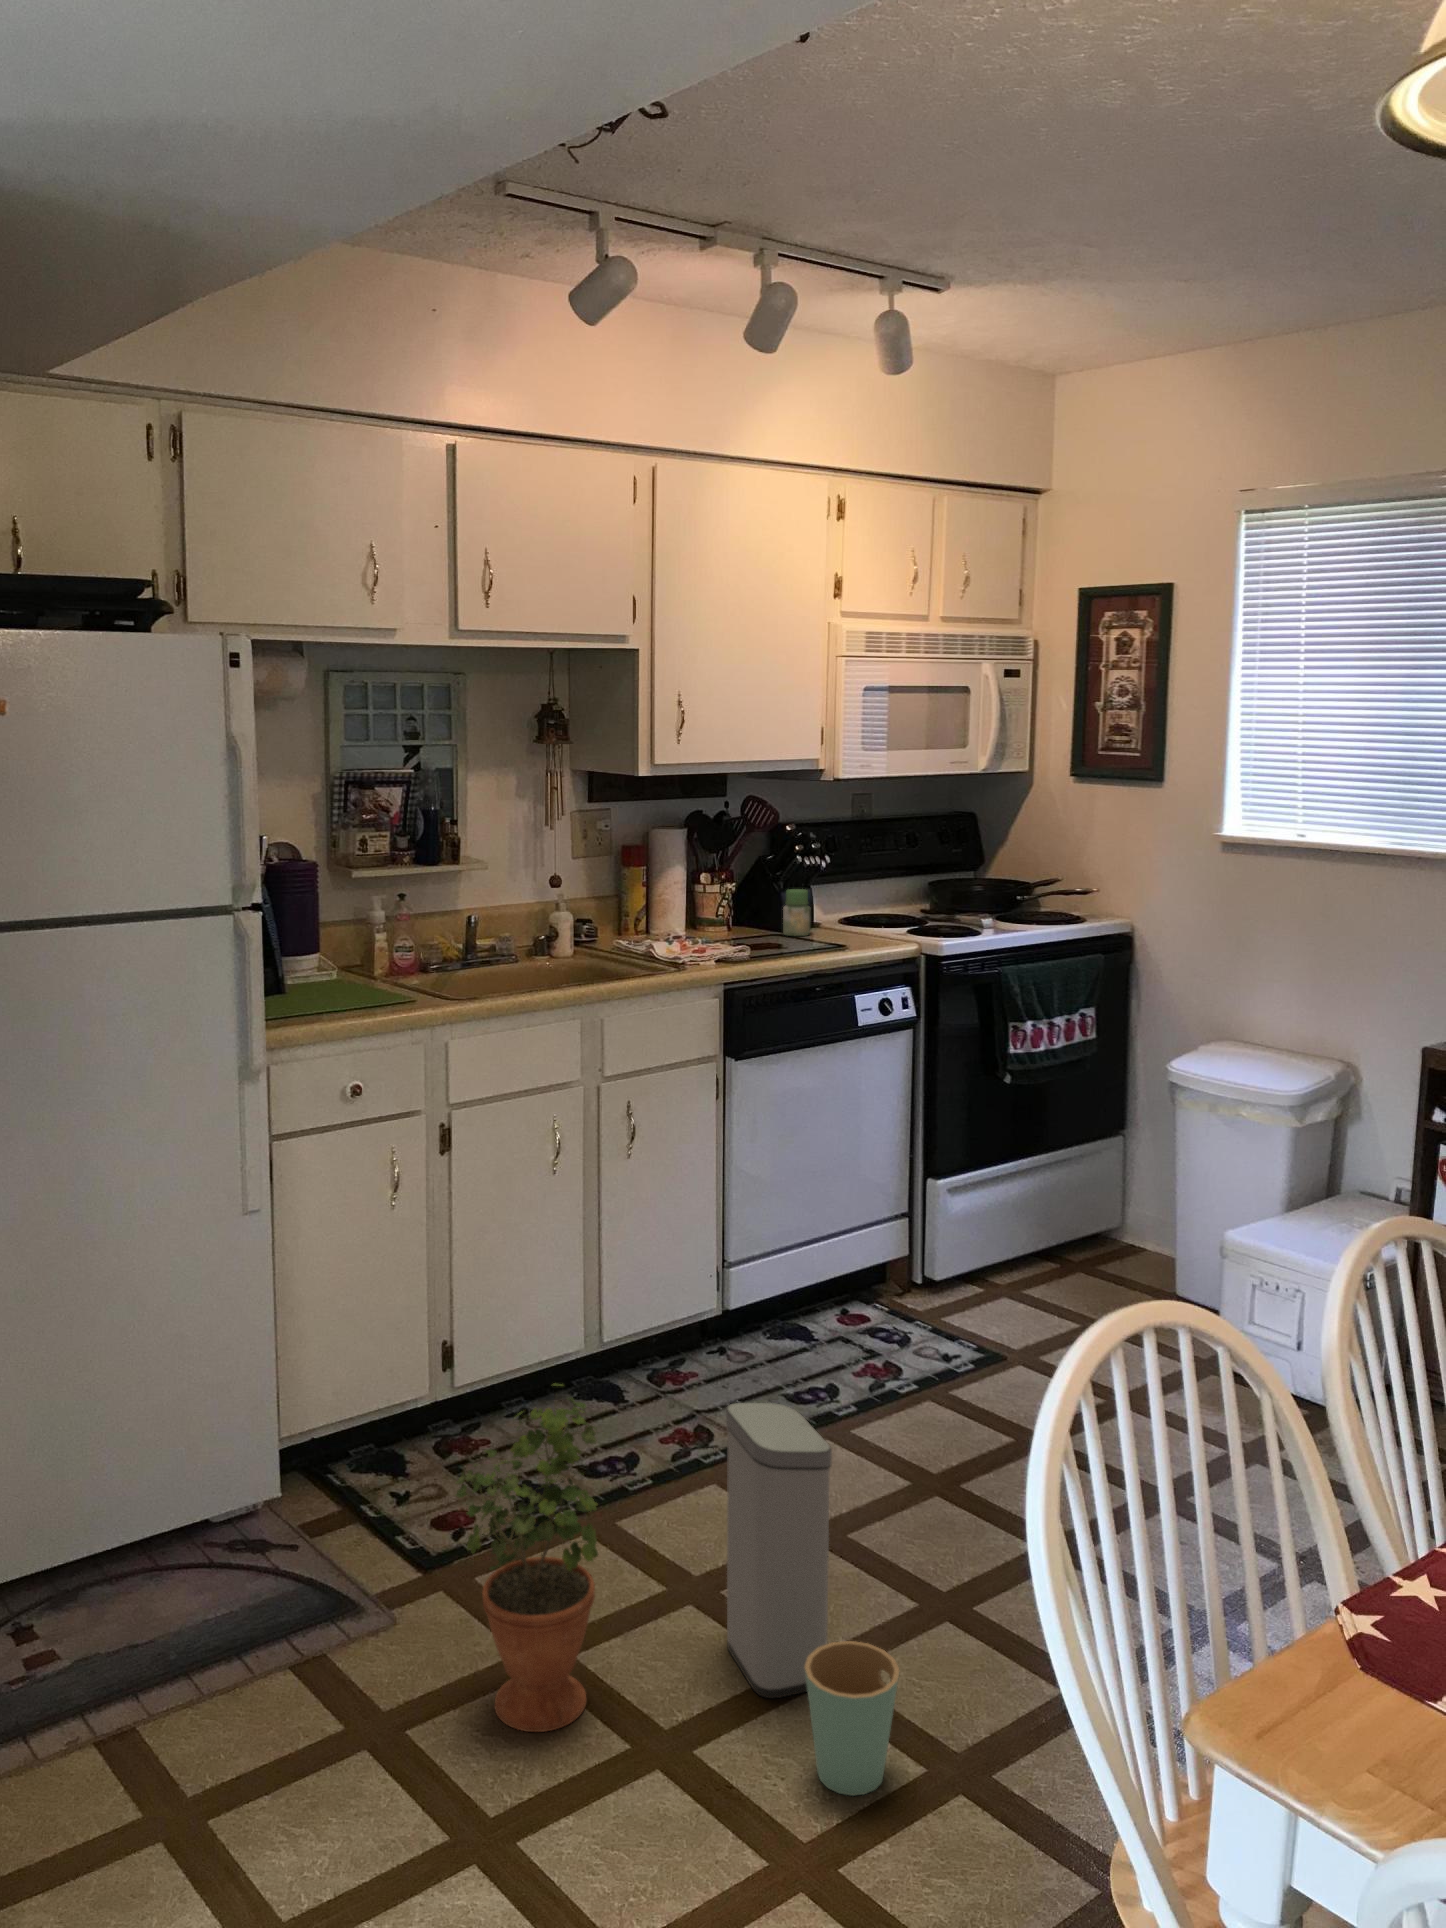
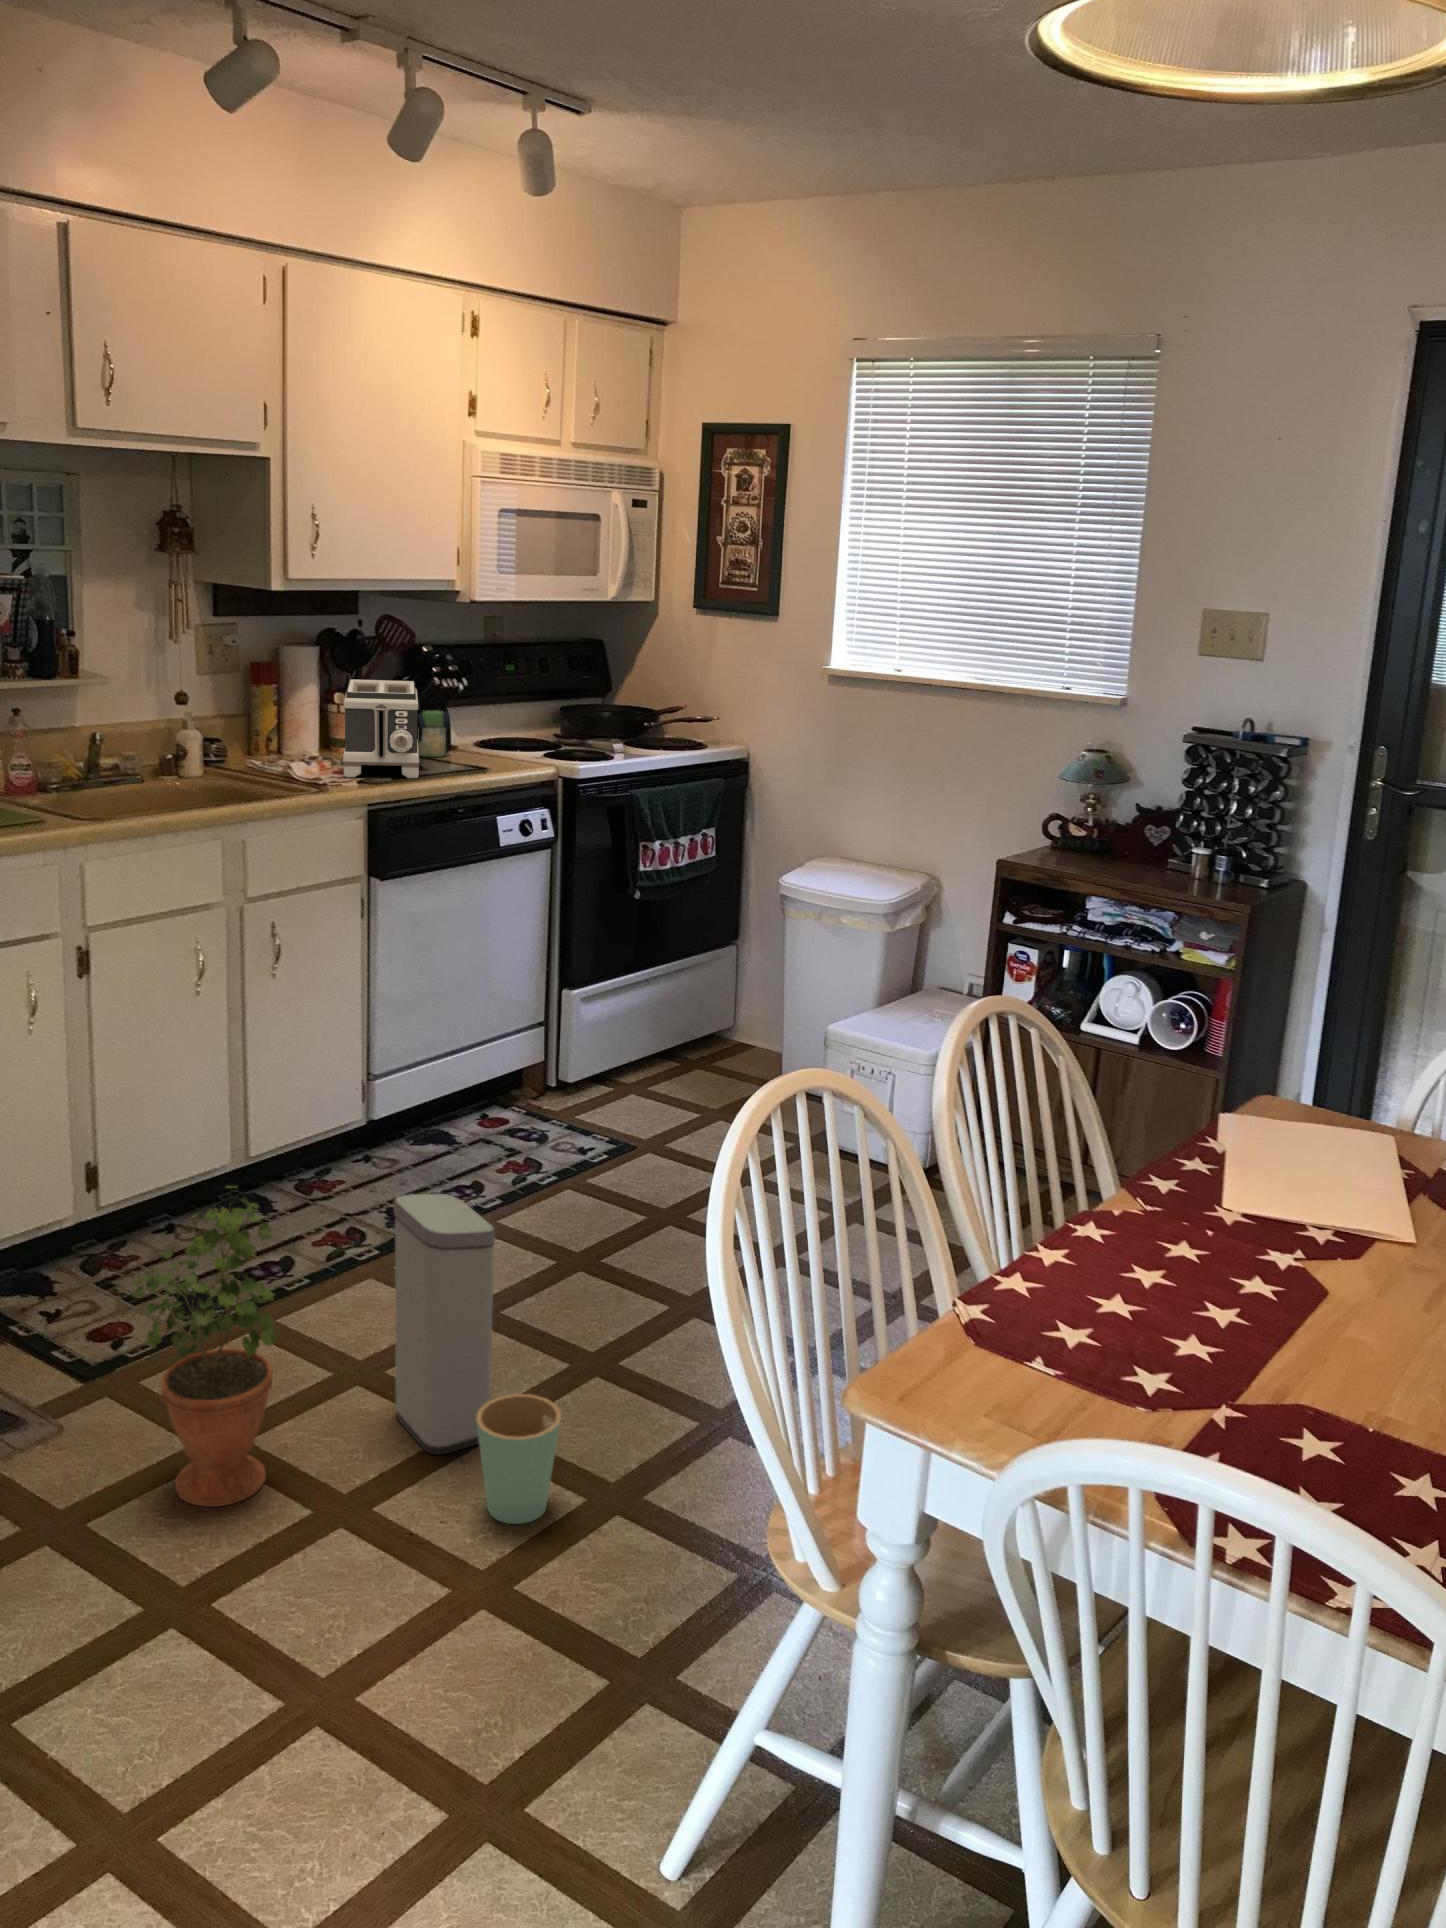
toaster: none [705,860,781,958] -> present [343,679,419,778]

